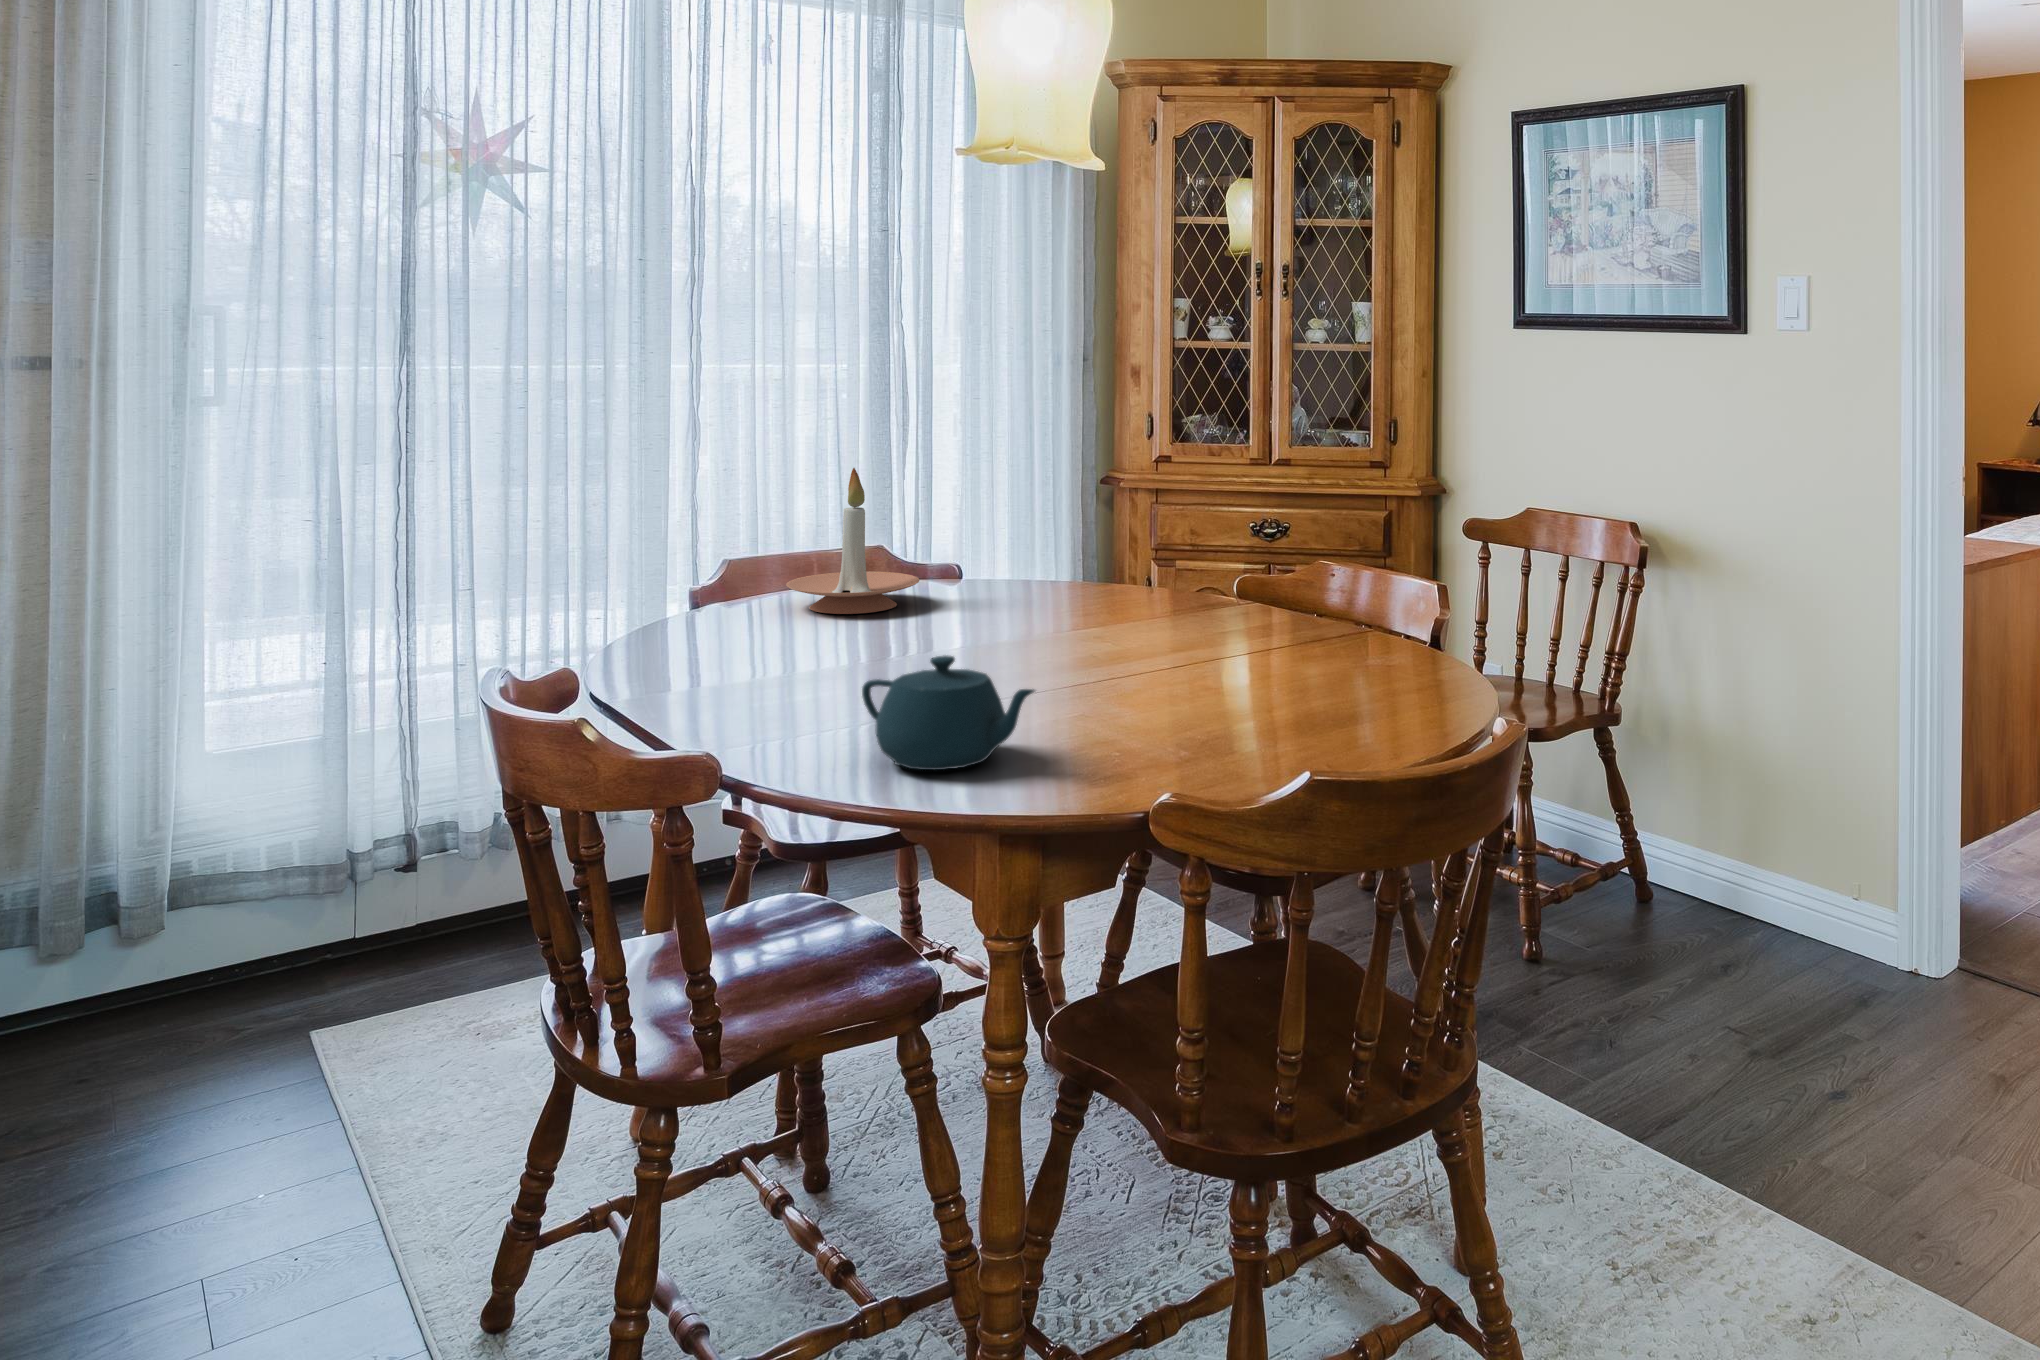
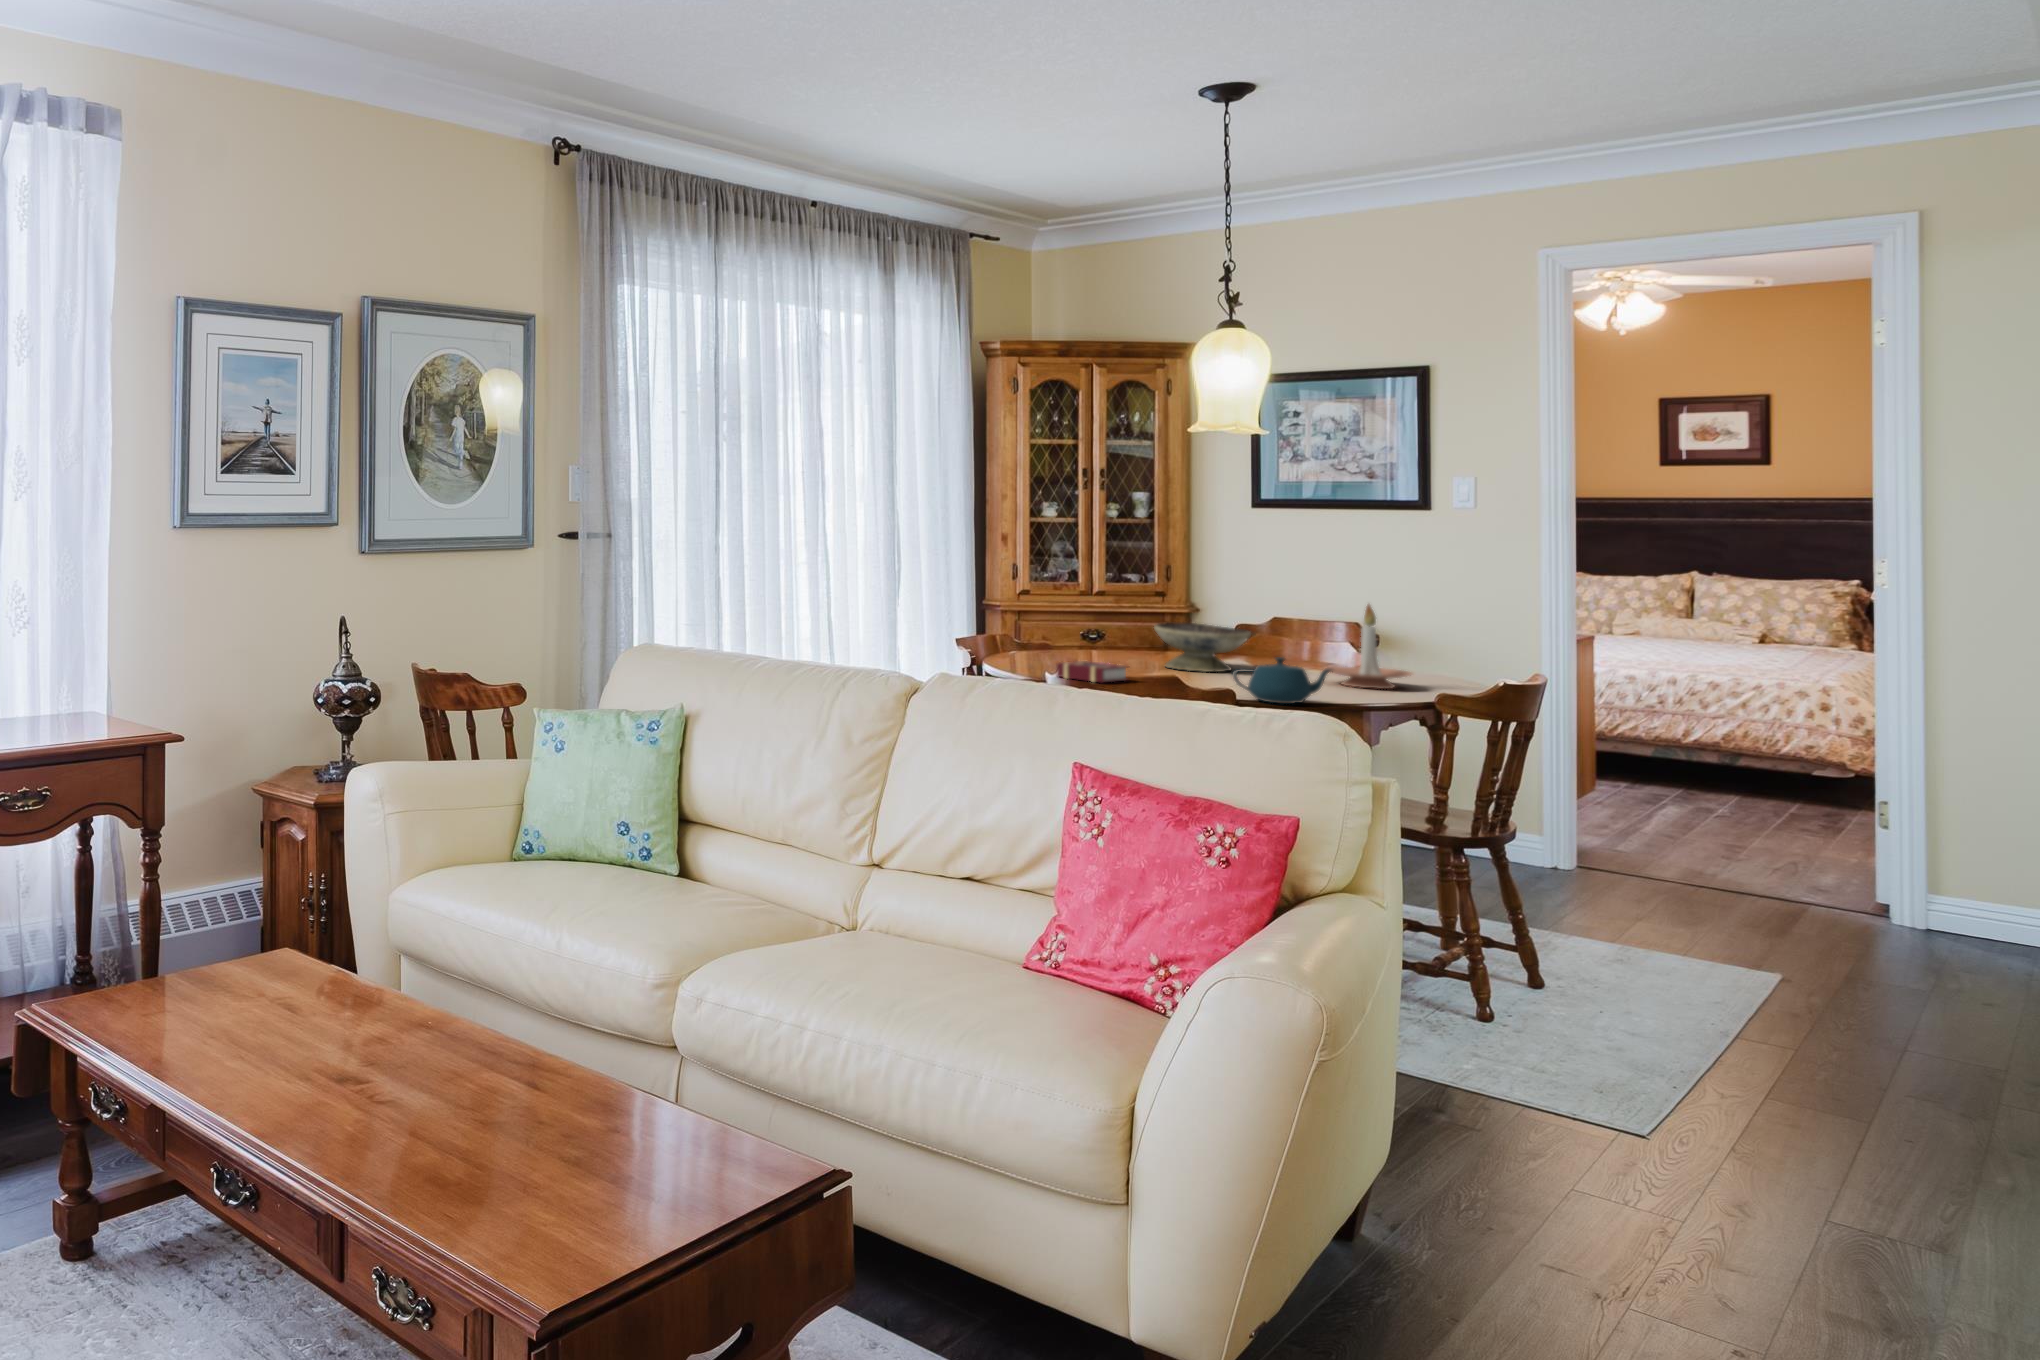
candle holder: present [786,468,919,614] -> present [1326,605,1412,689]
decorative bowl: none [1038,538,1208,642] -> present [1155,622,1251,672]
book: none [728,624,840,682] -> present [1057,661,1127,683]

